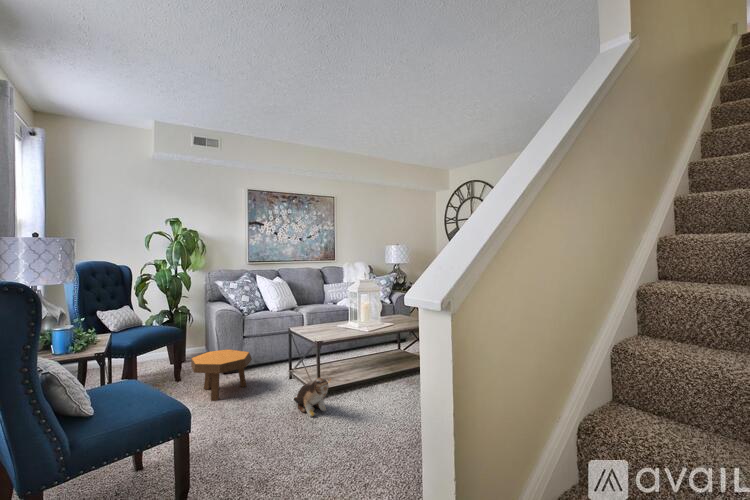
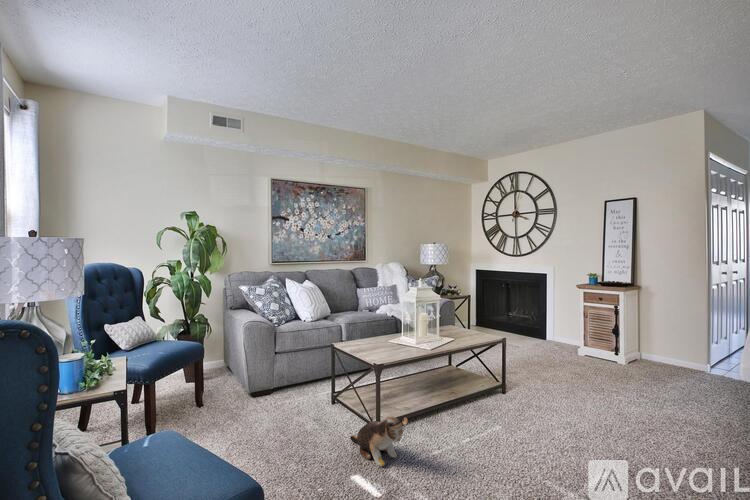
footstool: present [191,349,252,401] -> none [219,370,291,439]

